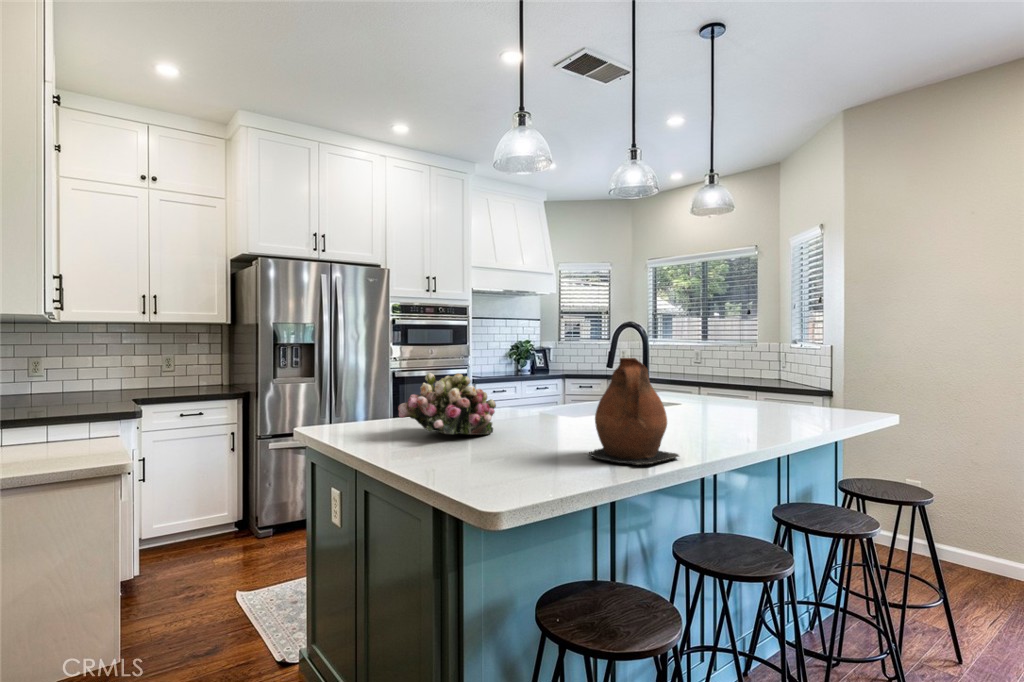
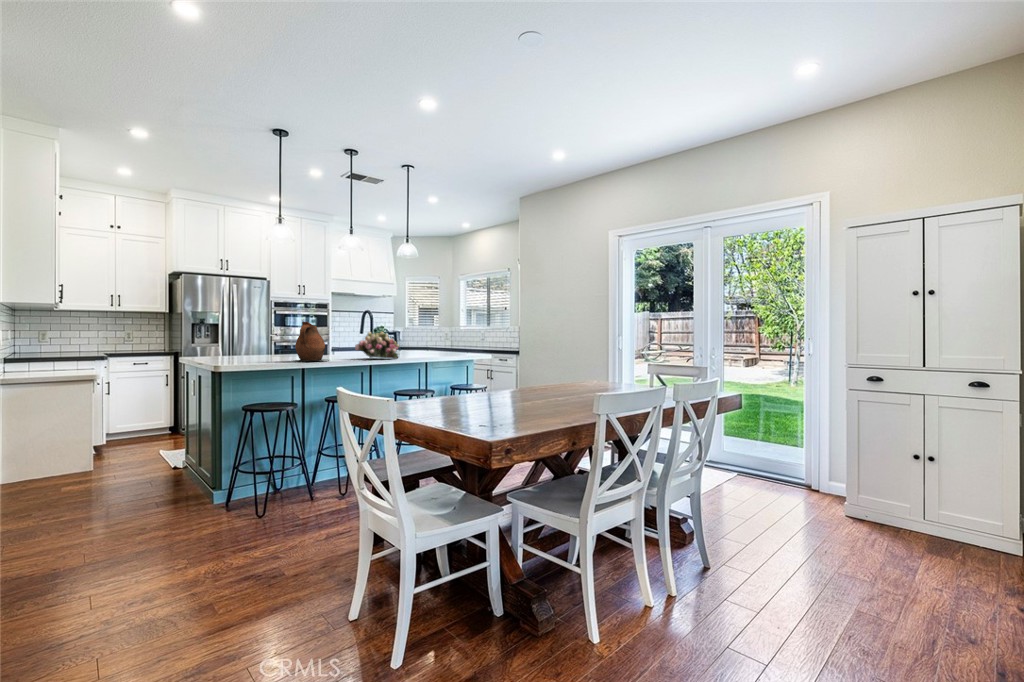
flower arrangement: present [398,373,496,435] -> present [355,332,399,359]

